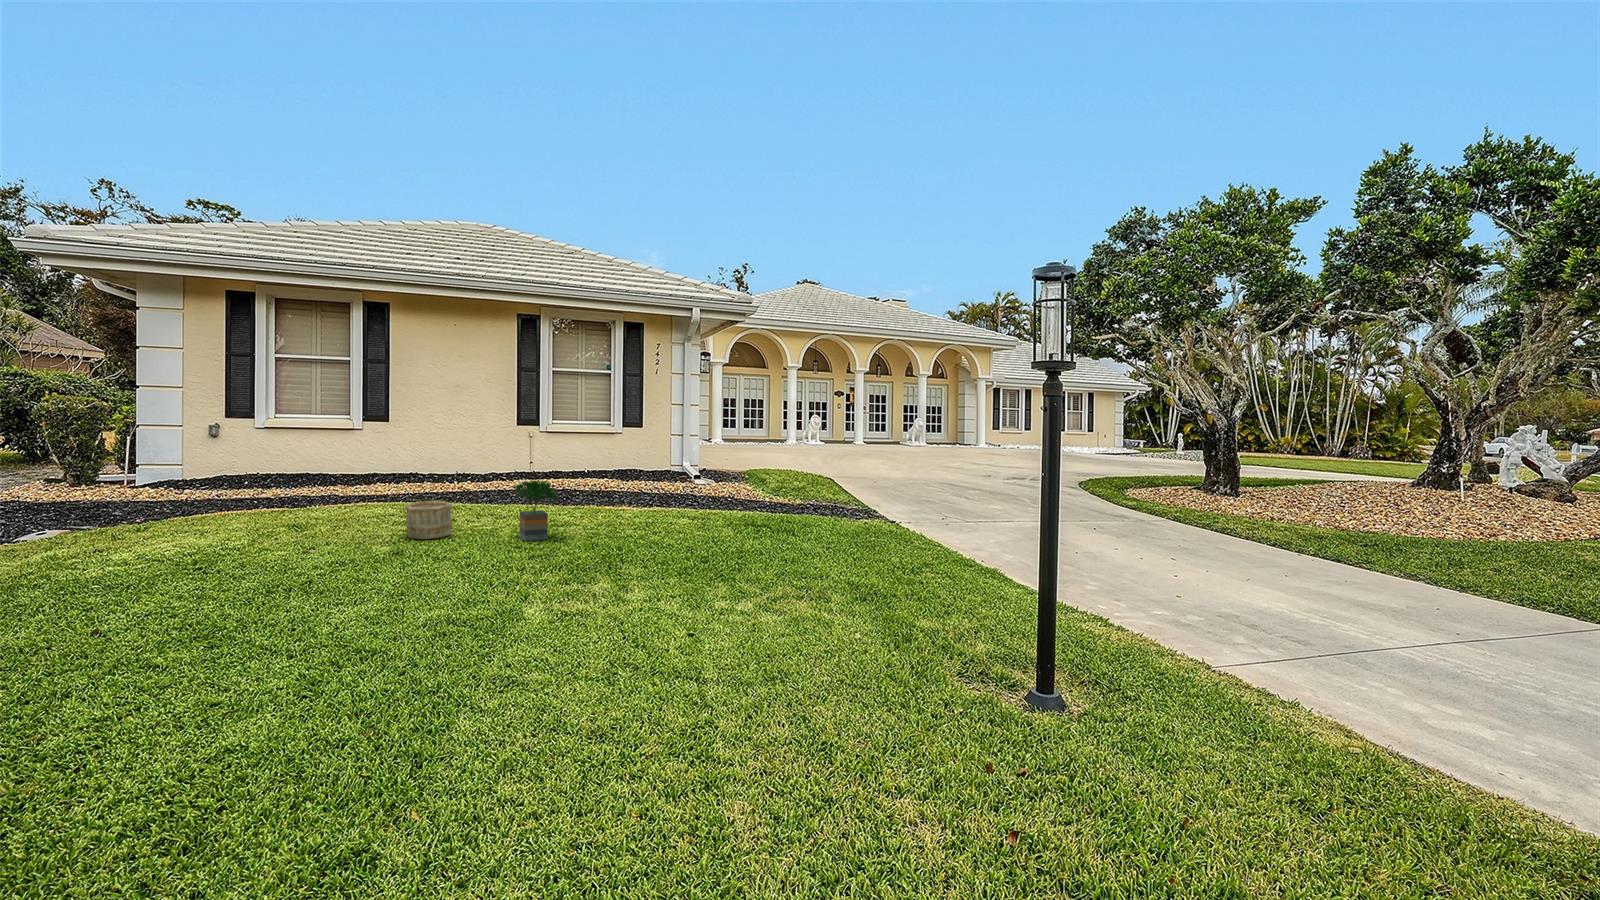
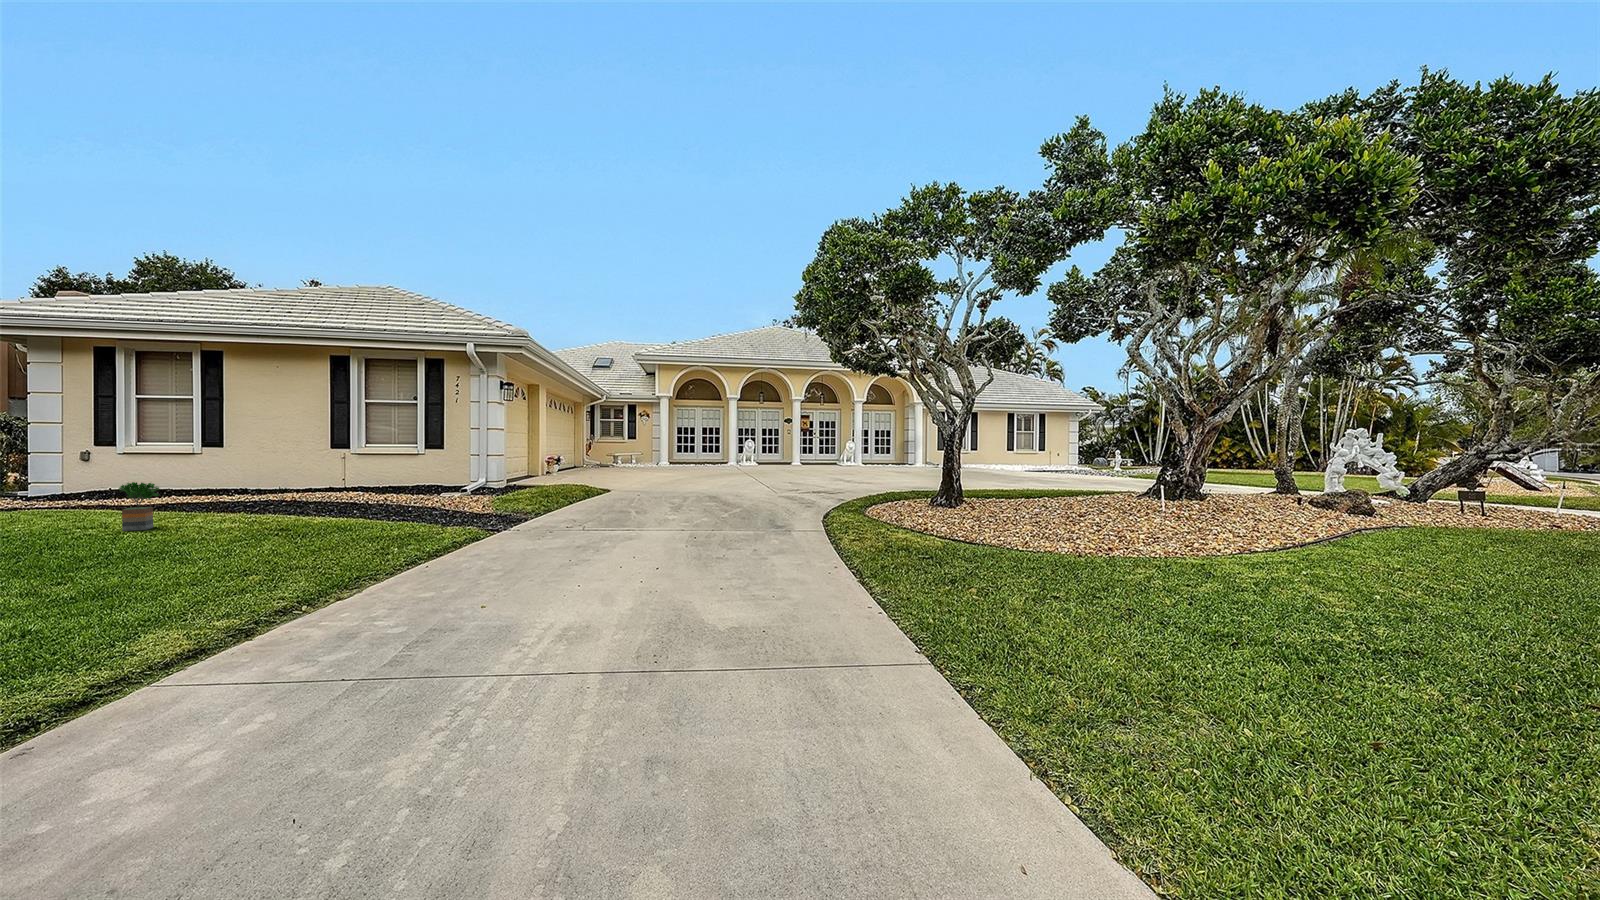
wooden bucket: present [405,501,452,539] -> none [38,500,86,529]

